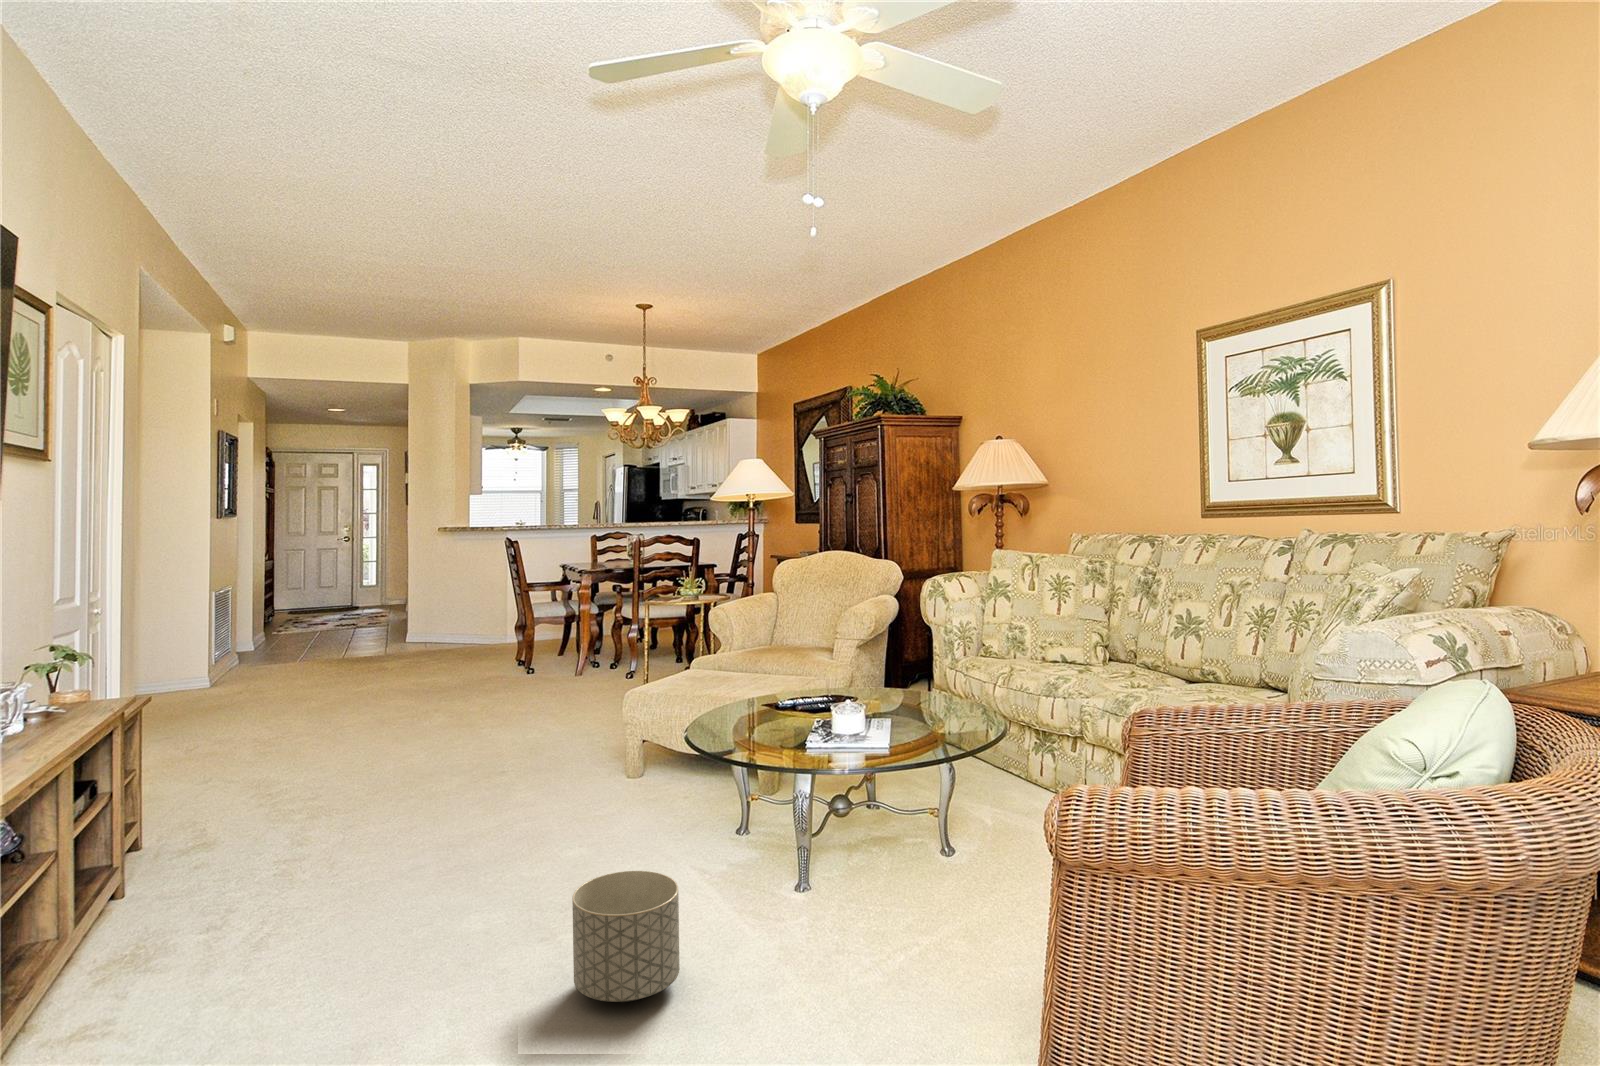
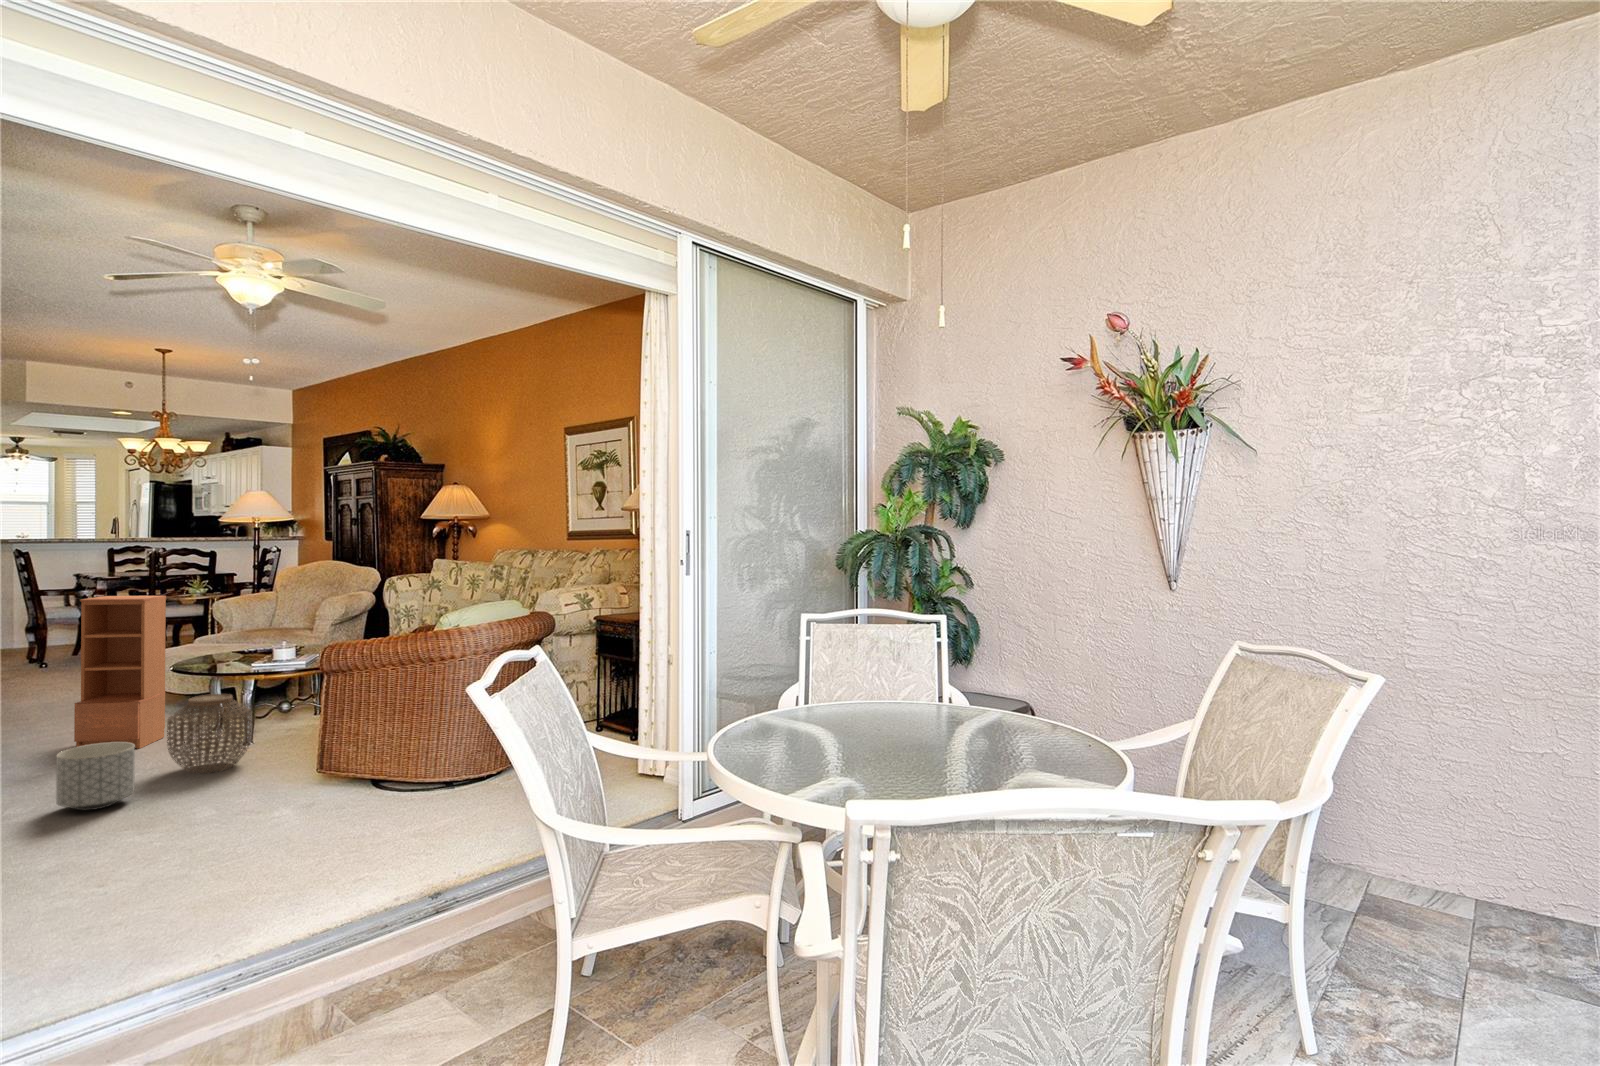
bookcase: none [582,605,683,832] -> present [74,596,166,749]
woven basket: none [708,777,823,917] -> present [167,694,252,774]

